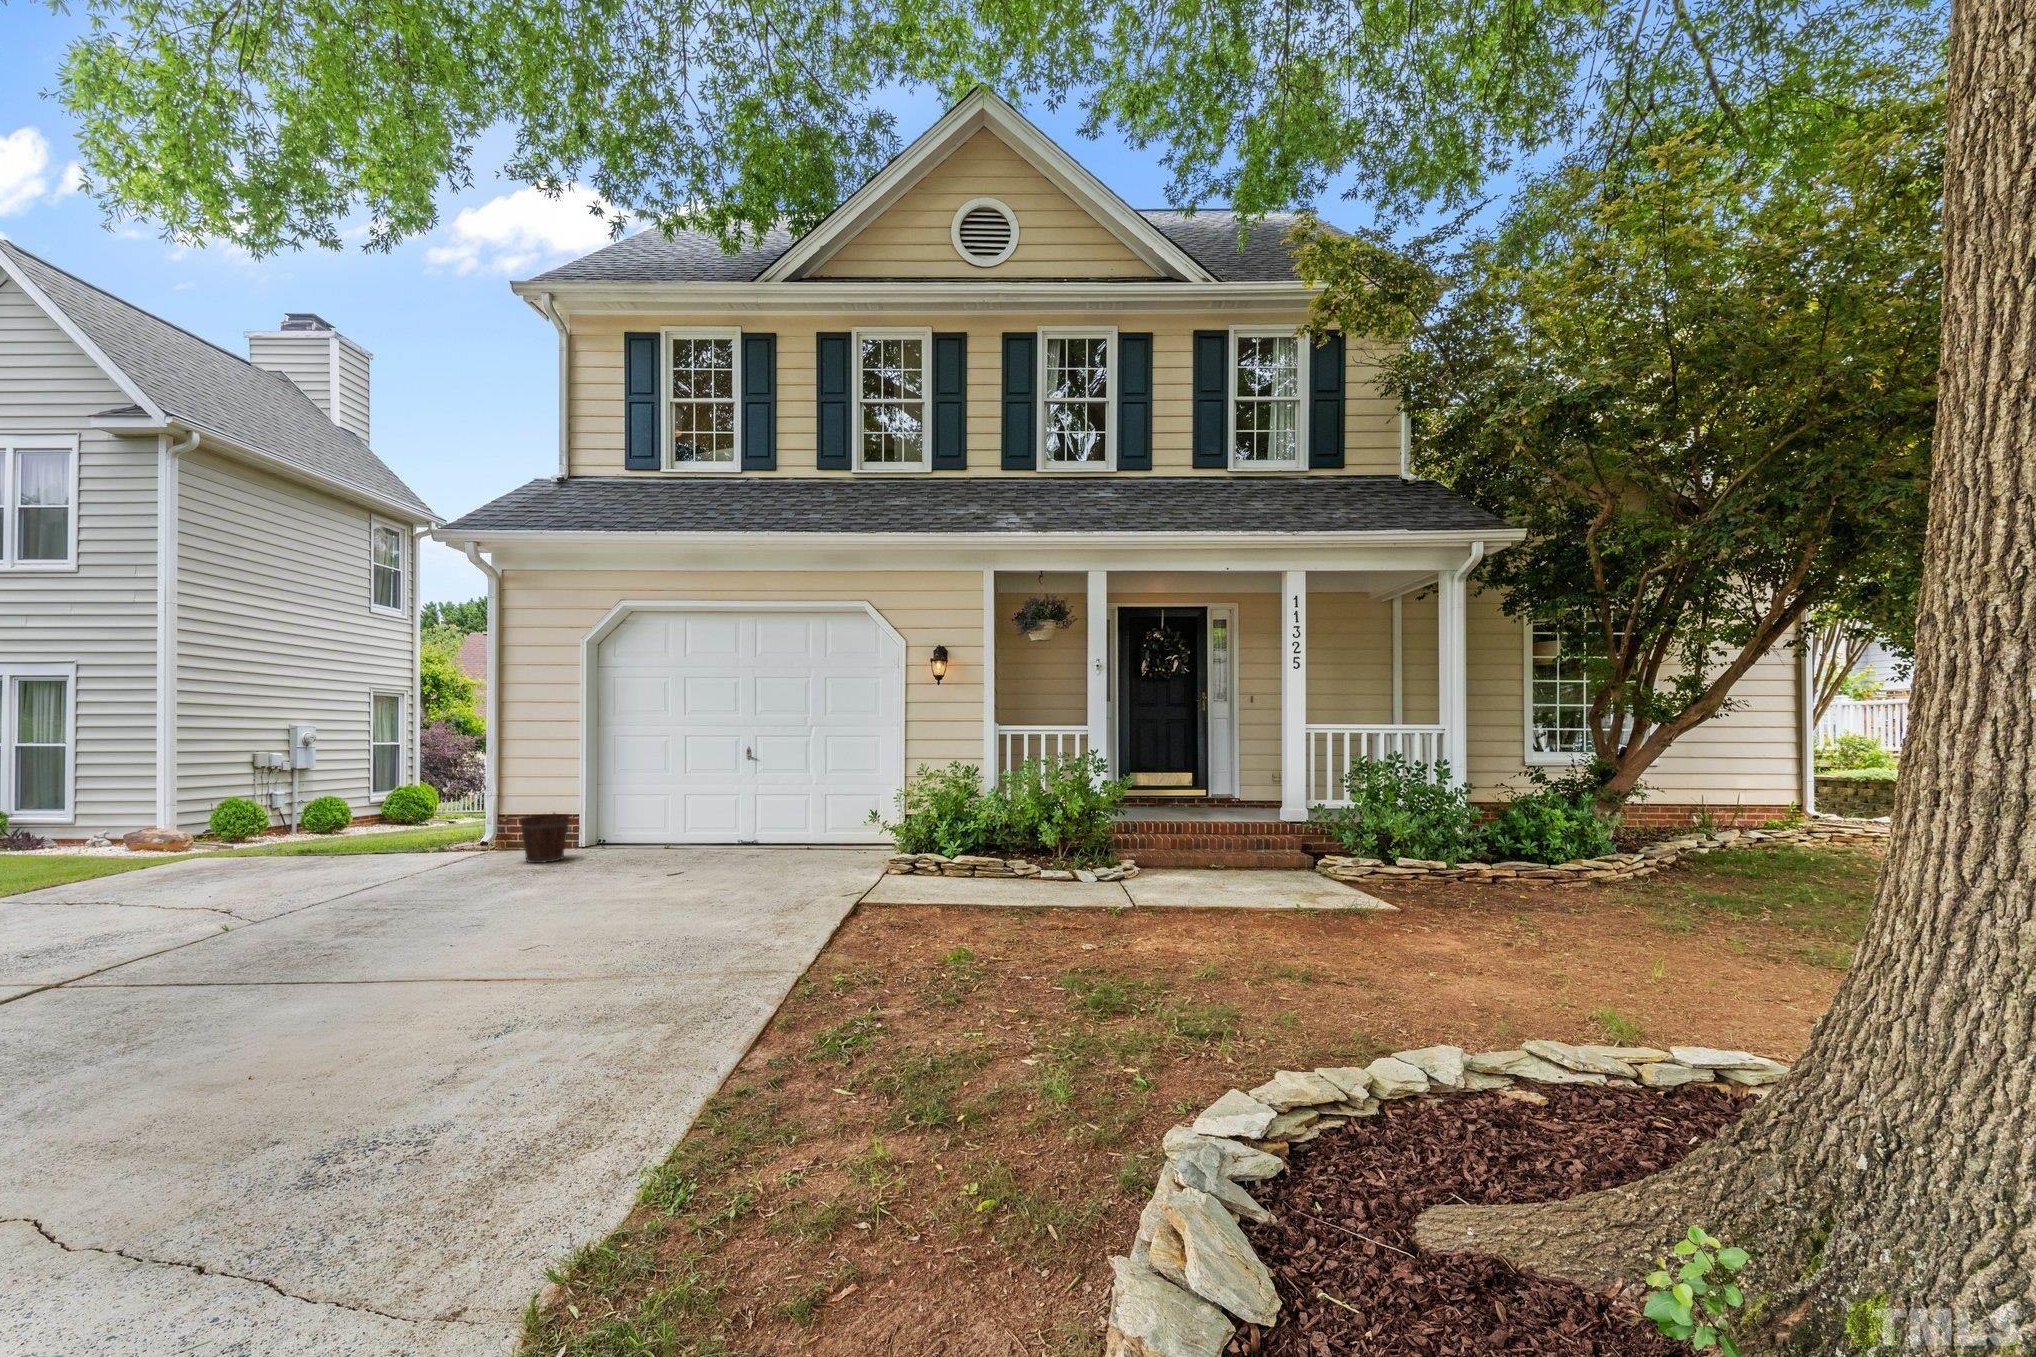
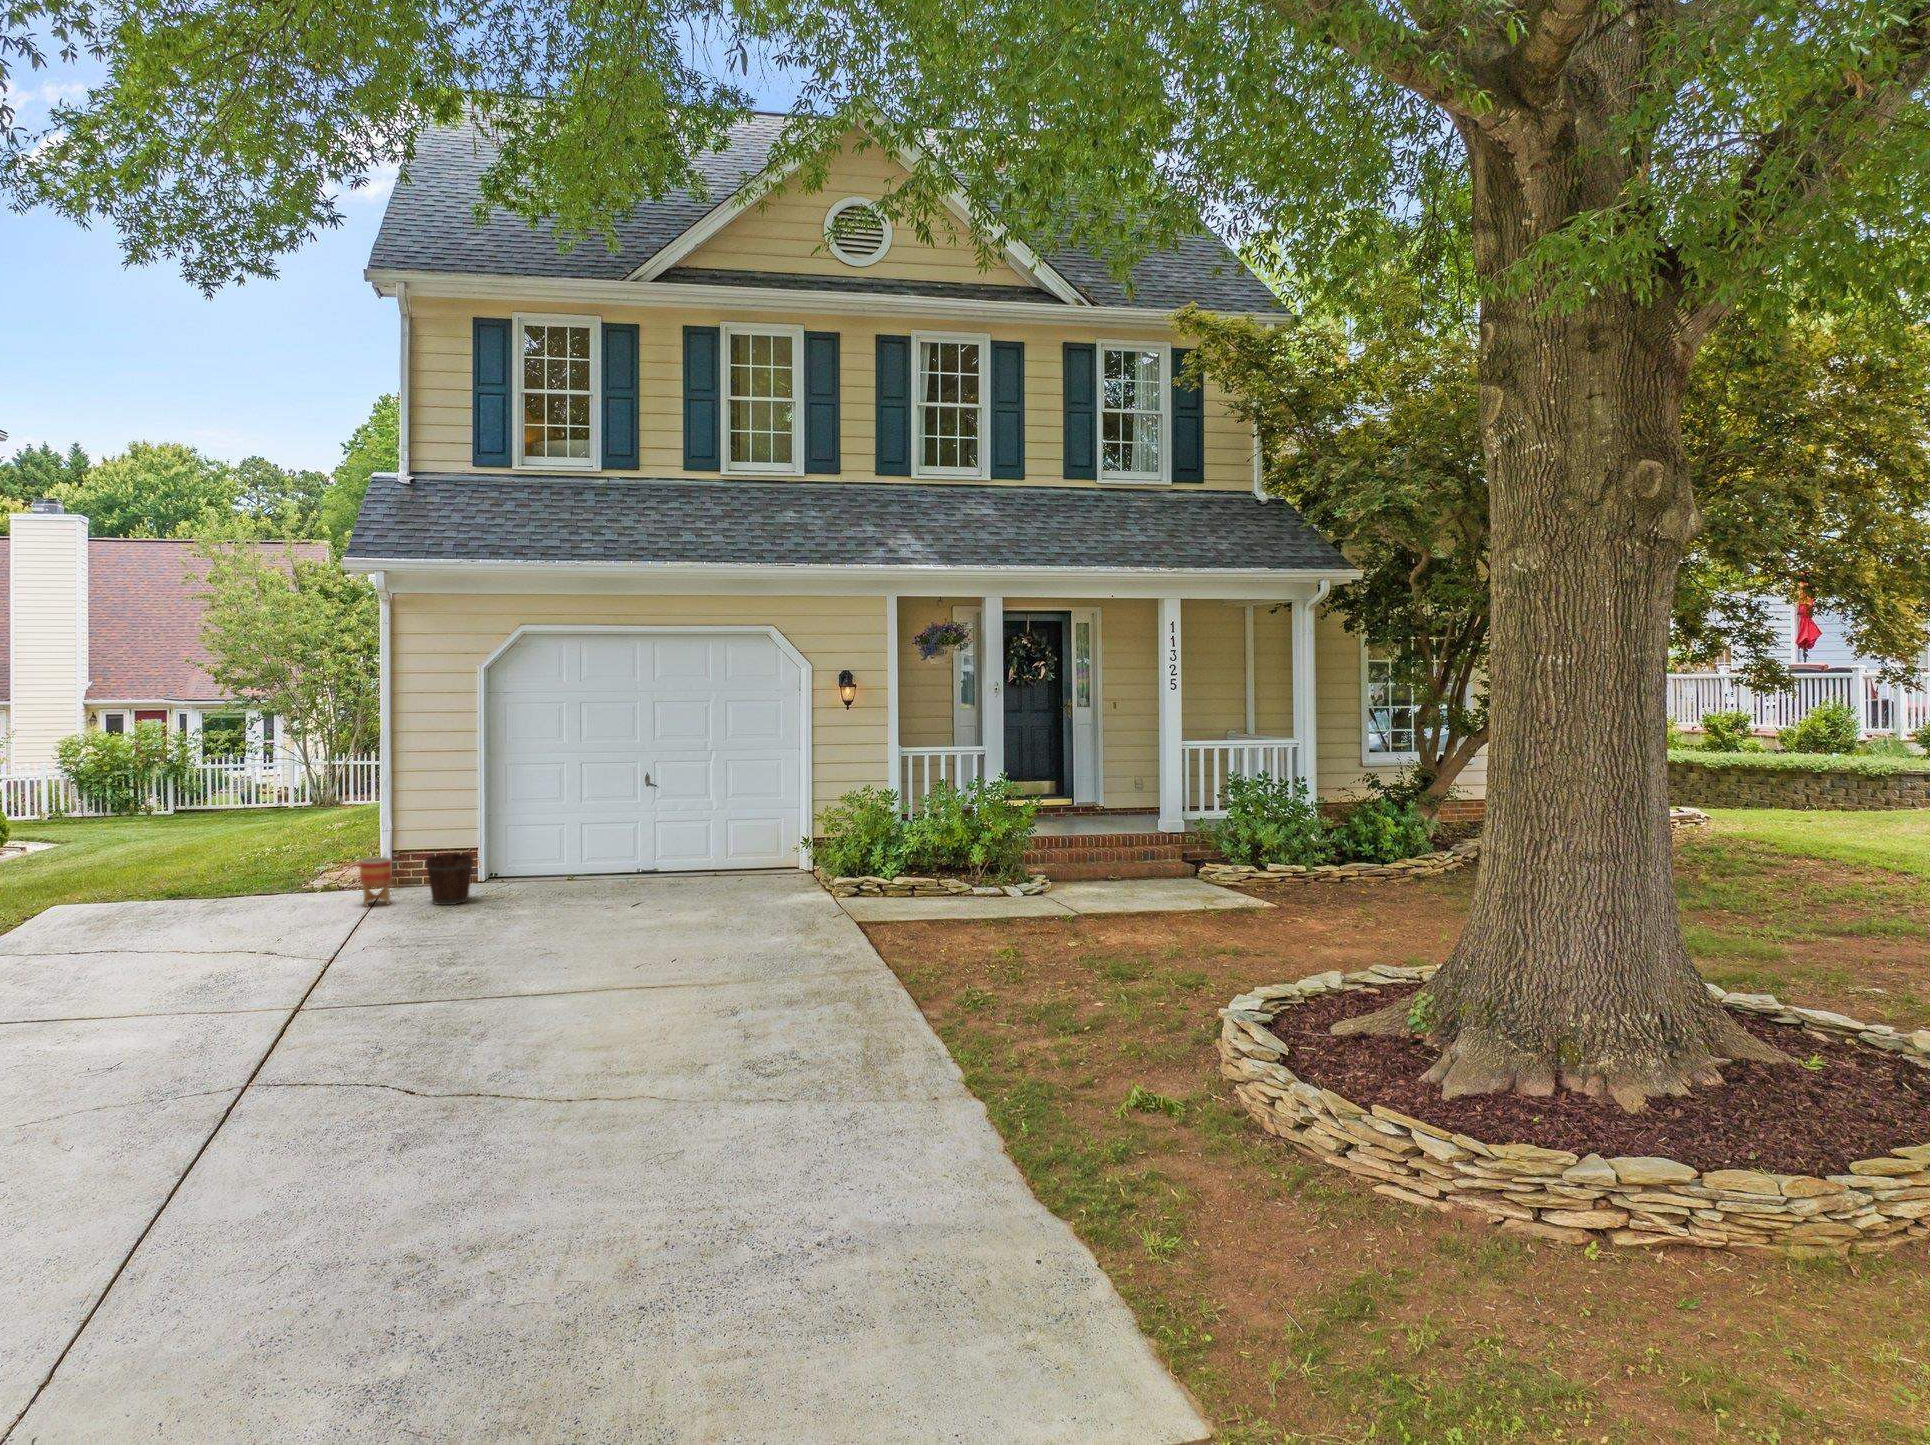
planter: none [464,815,498,861] -> present [359,857,392,907]

